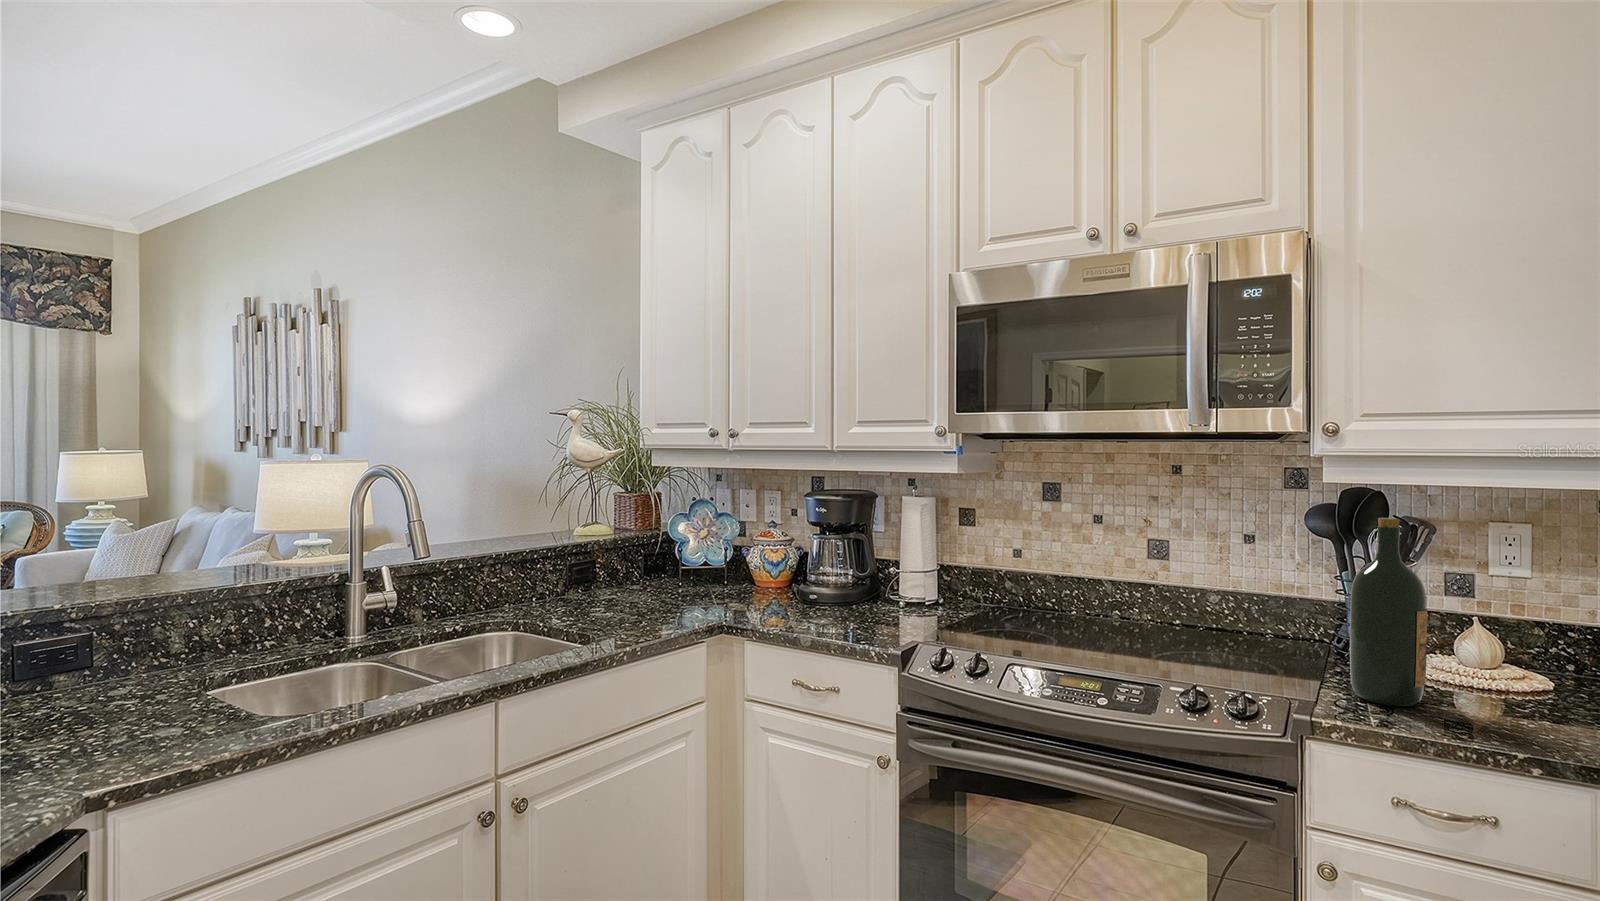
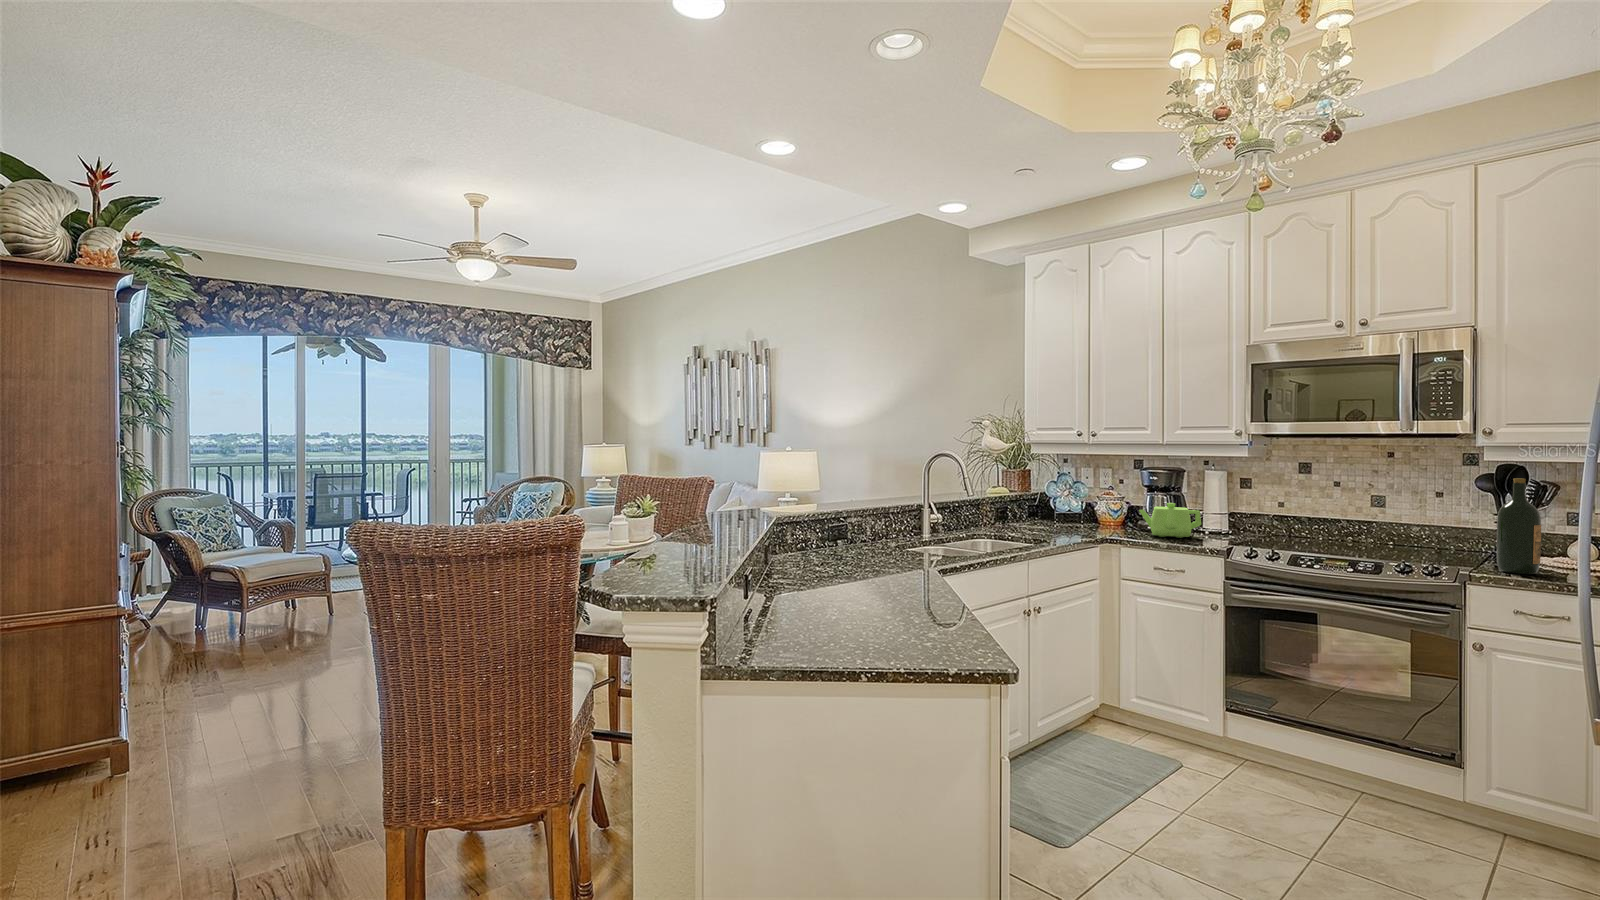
teapot: none [794,553,891,615] -> present [1139,503,1201,538]

